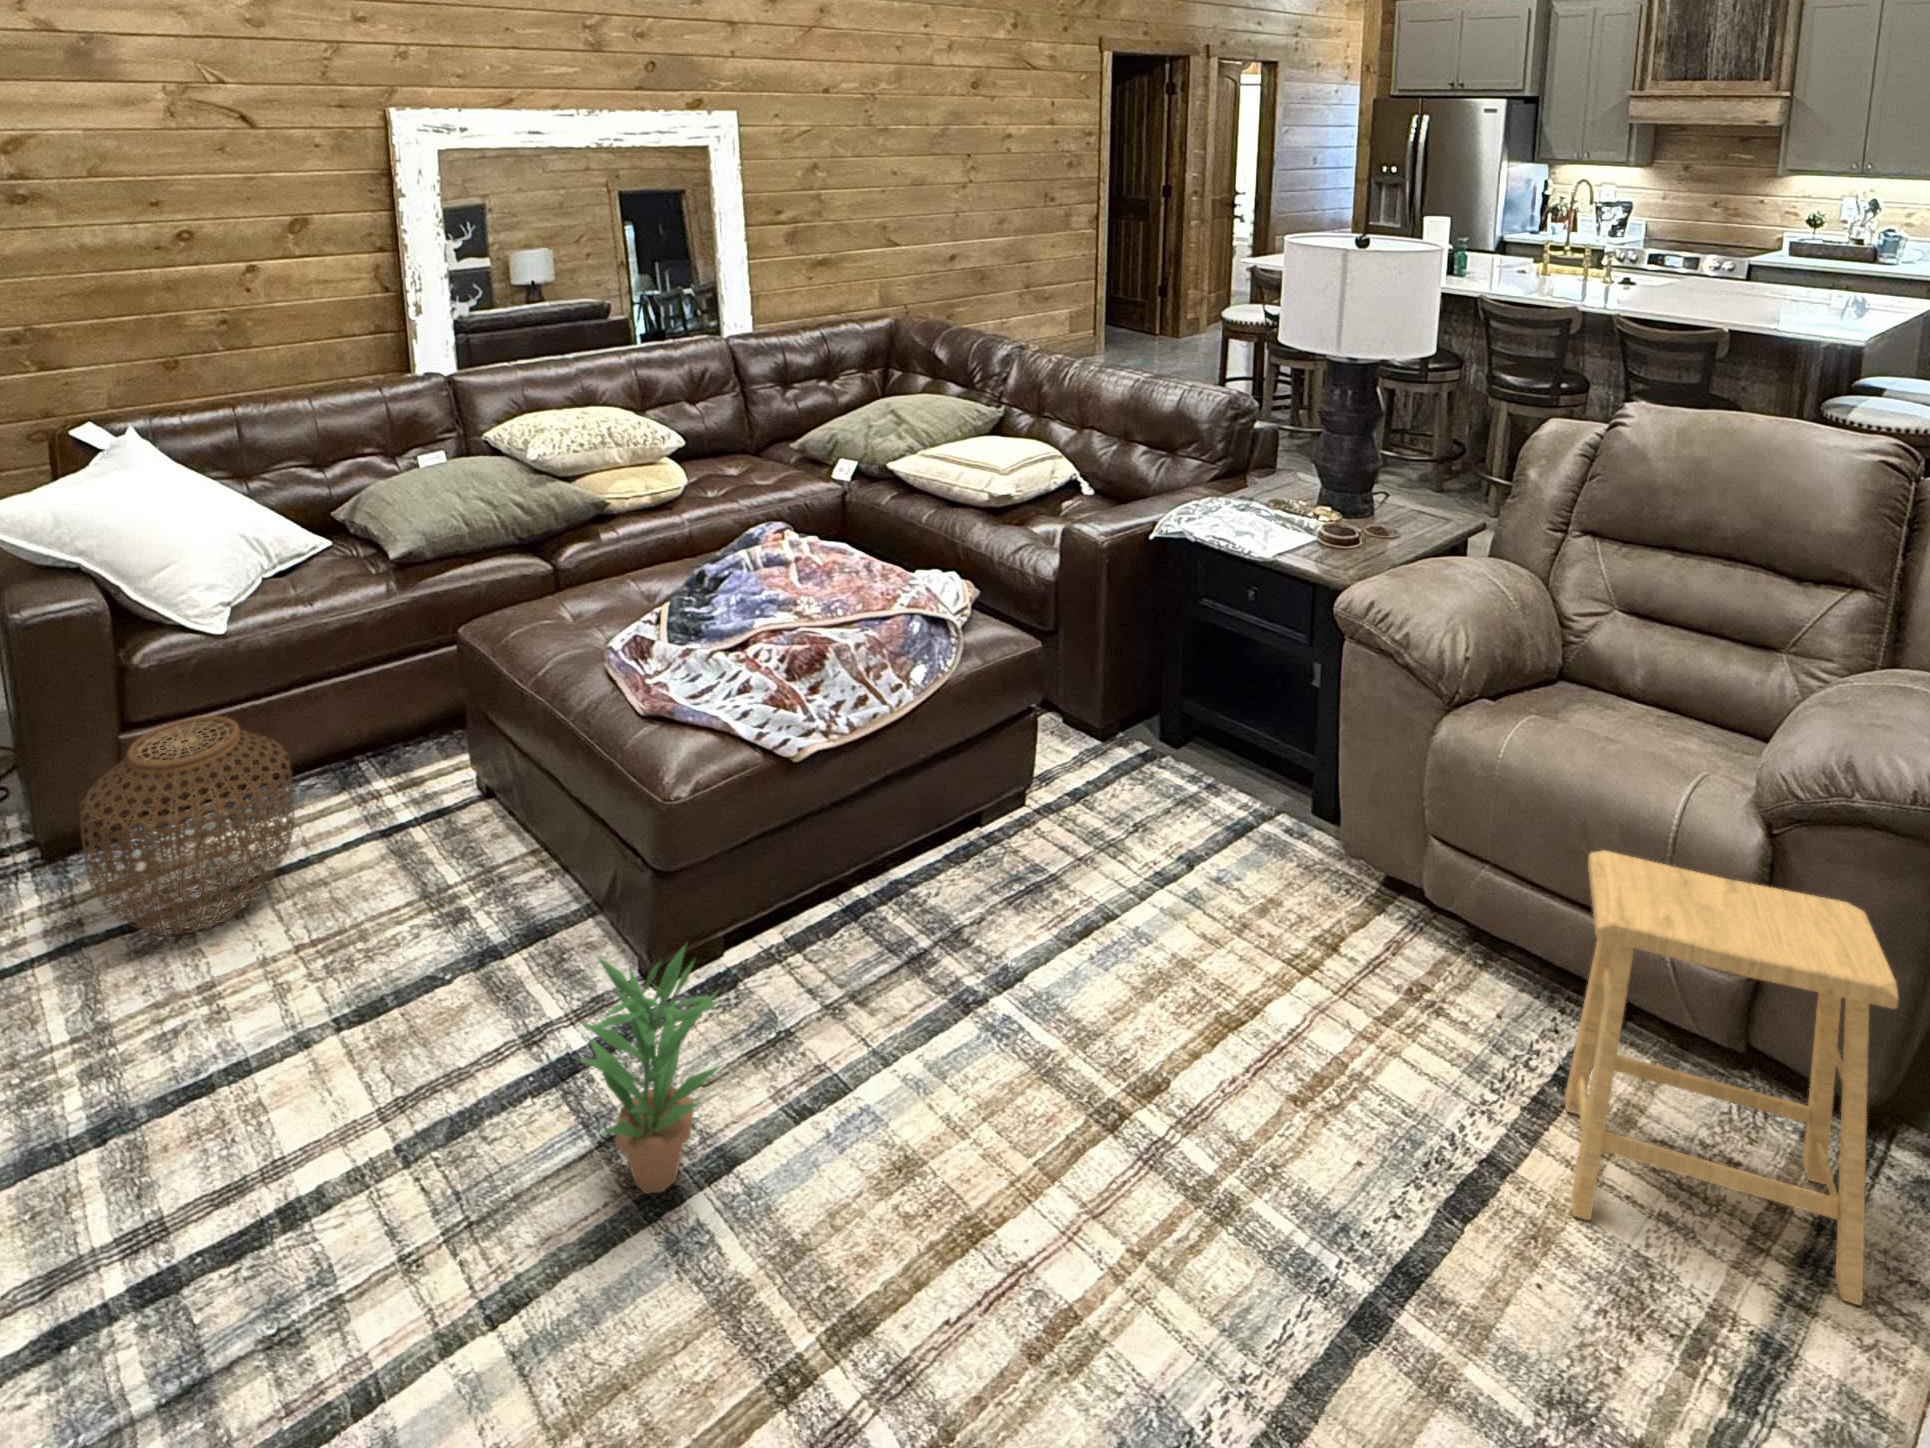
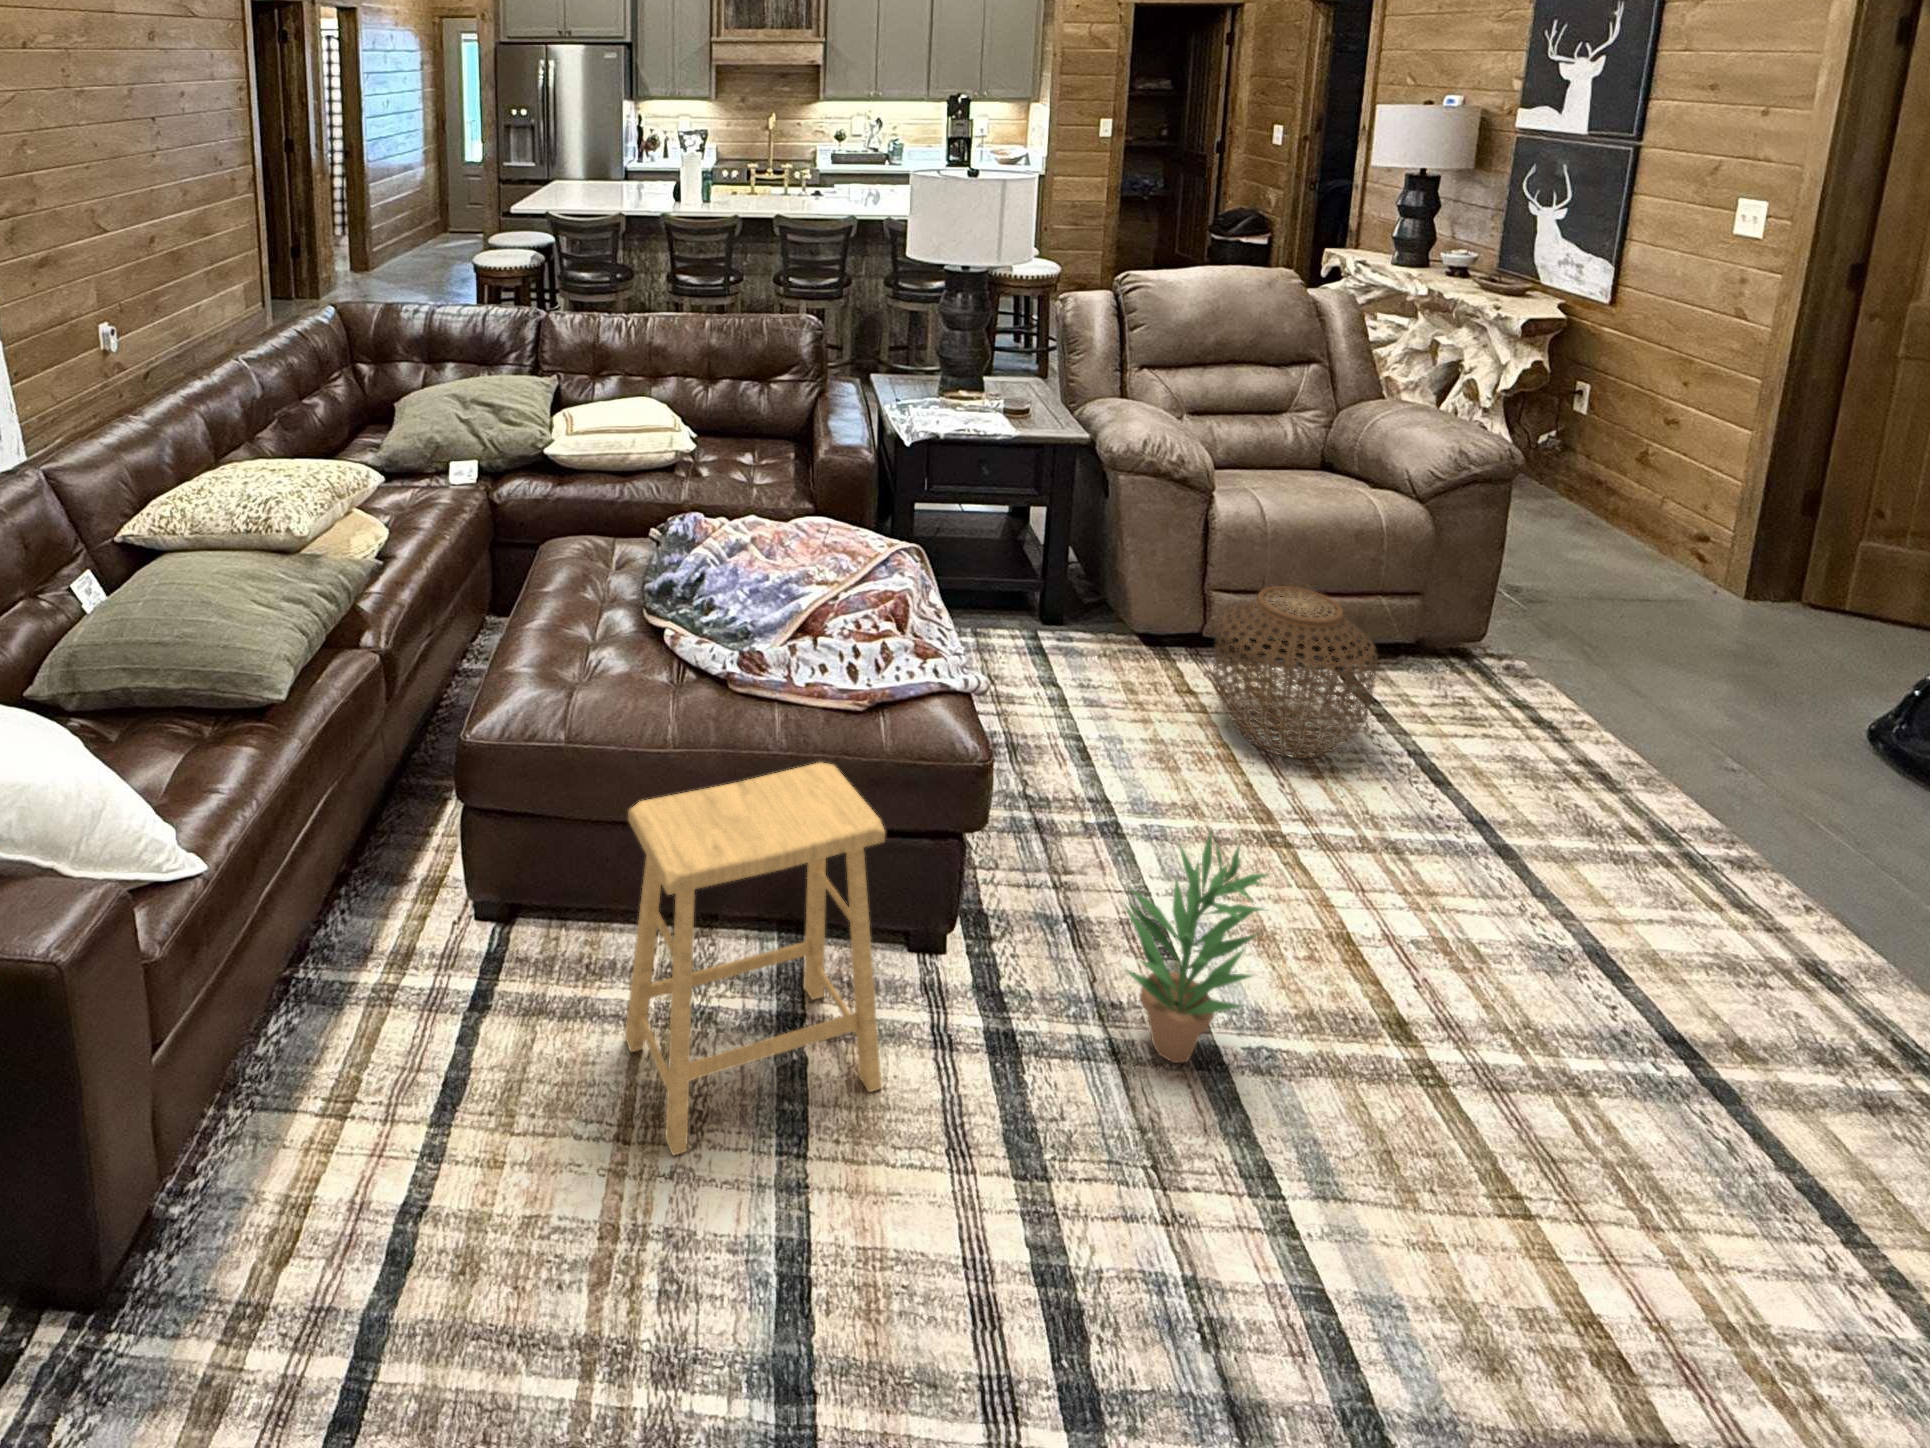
woven basket: present [80,716,295,935] -> present [1213,586,1378,759]
footstool: present [1565,850,1899,1305] -> present [625,762,885,1155]

